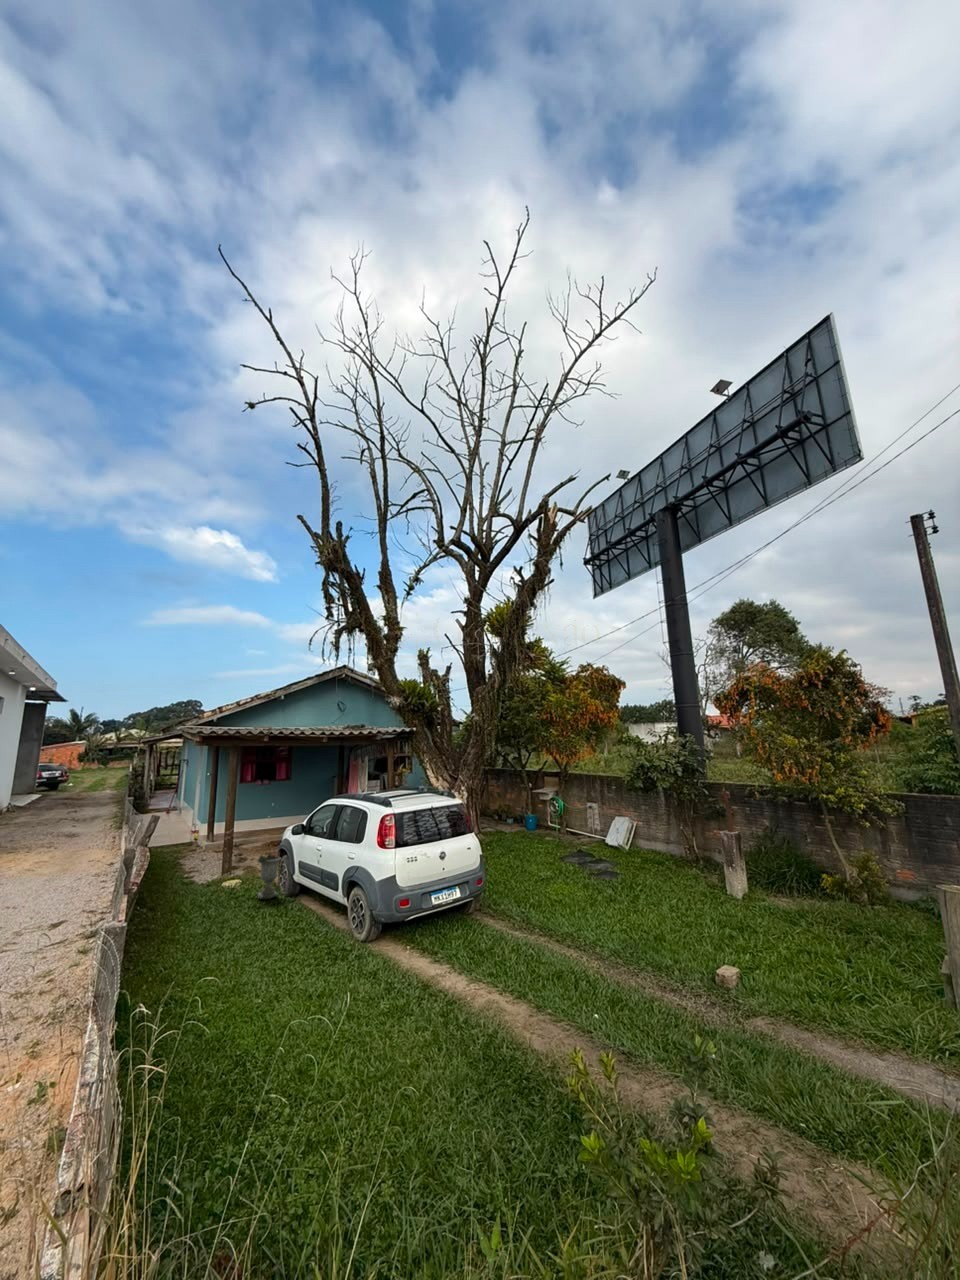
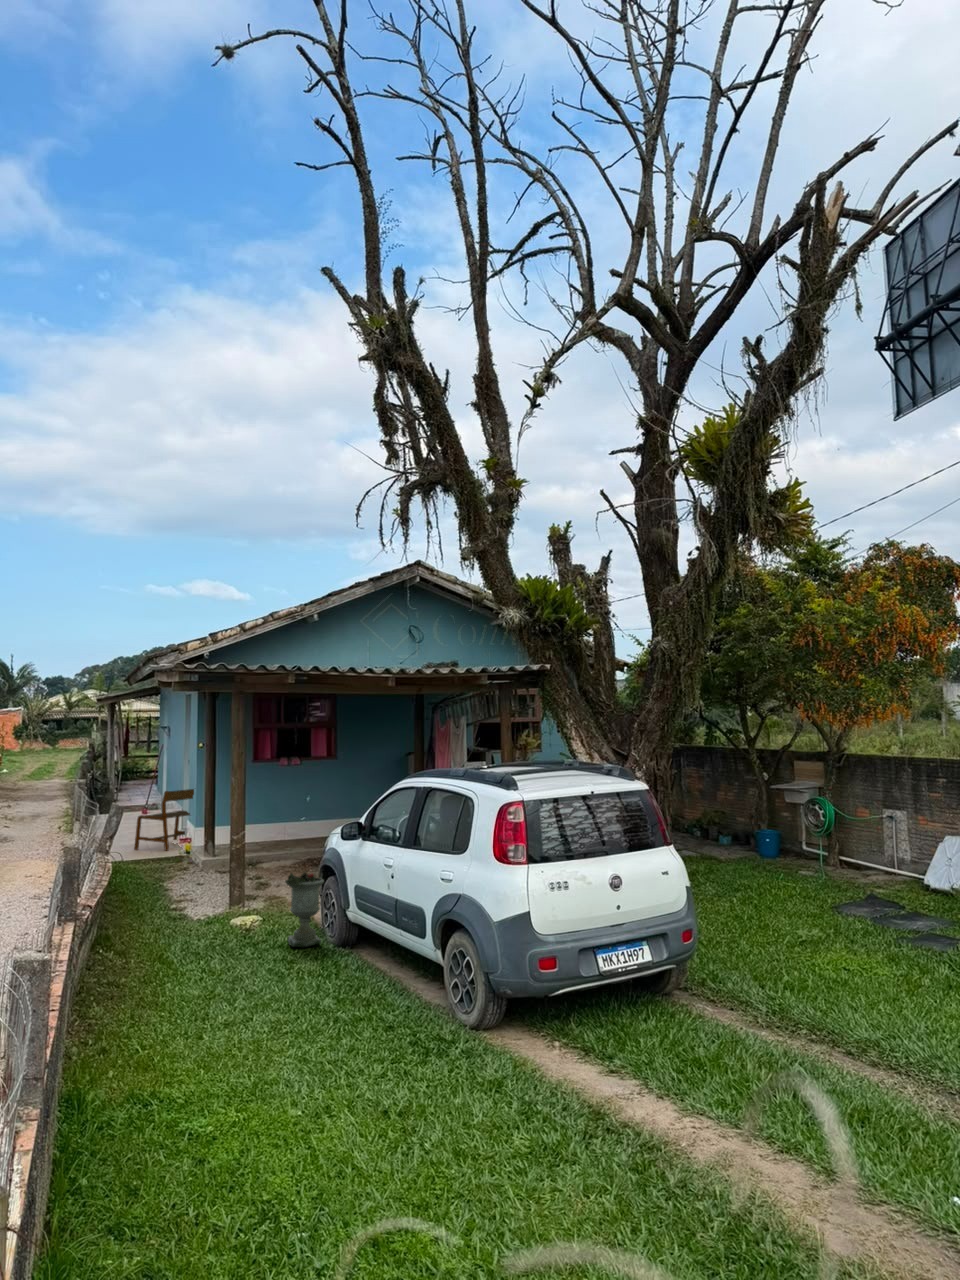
bench: none [160,798,207,839] -> present [134,789,194,851]

